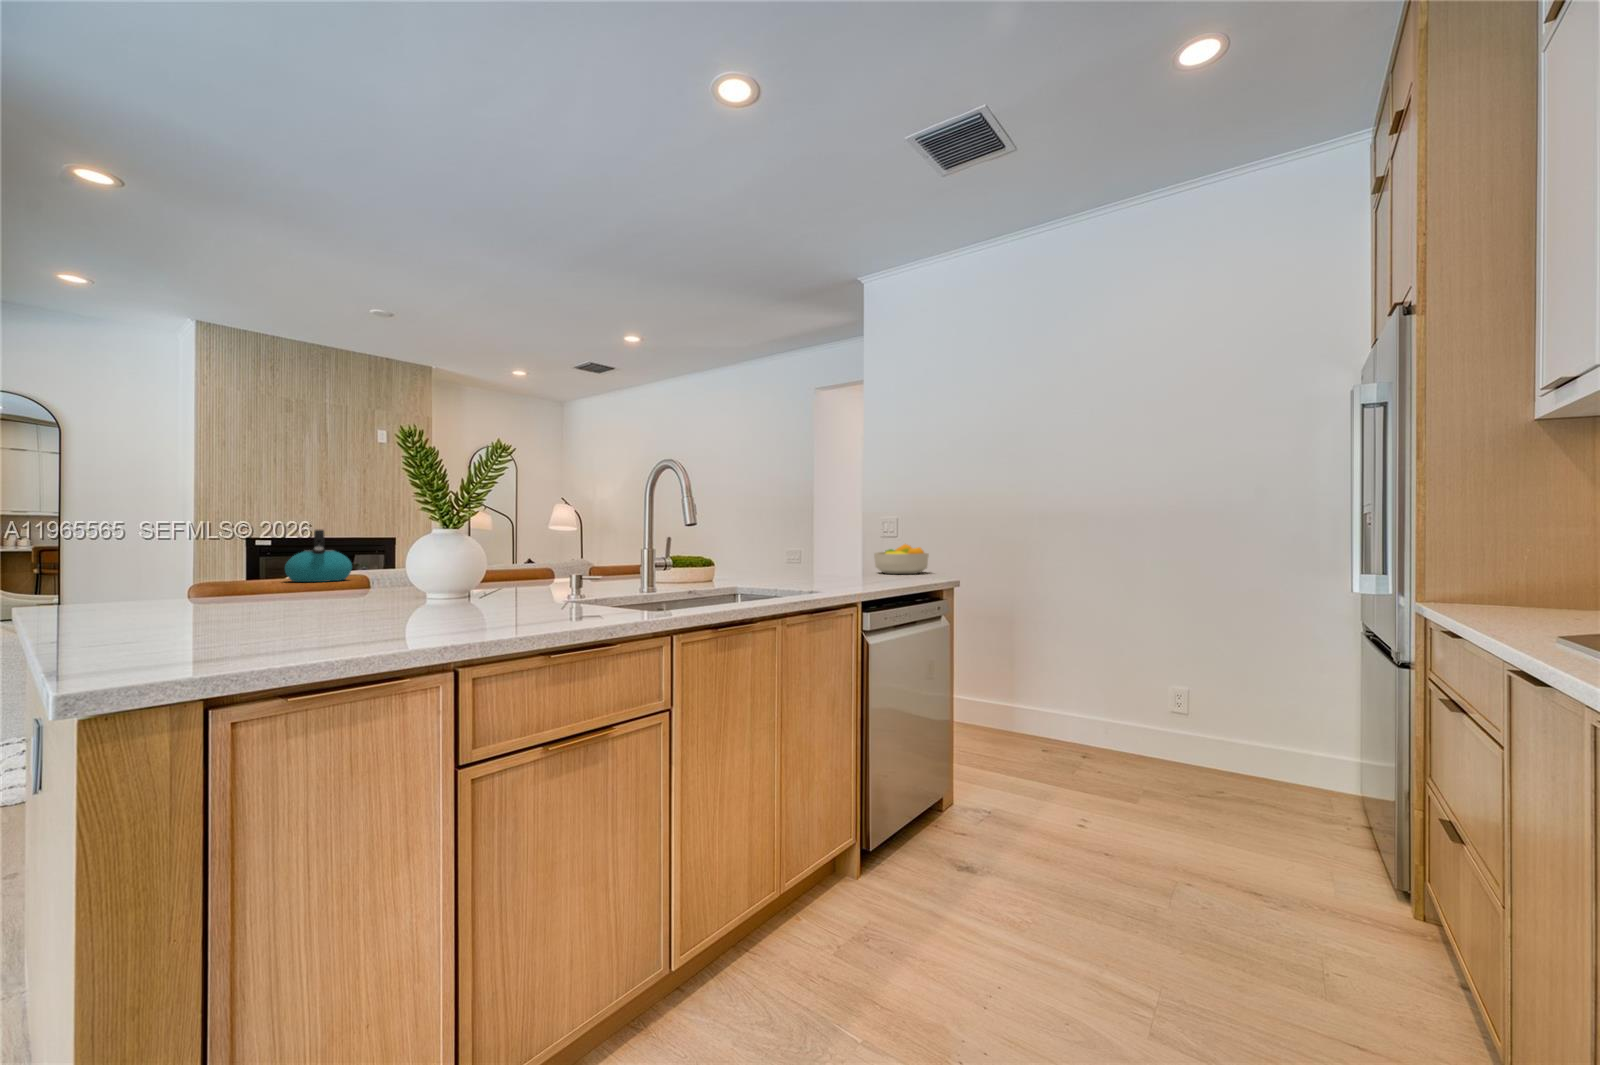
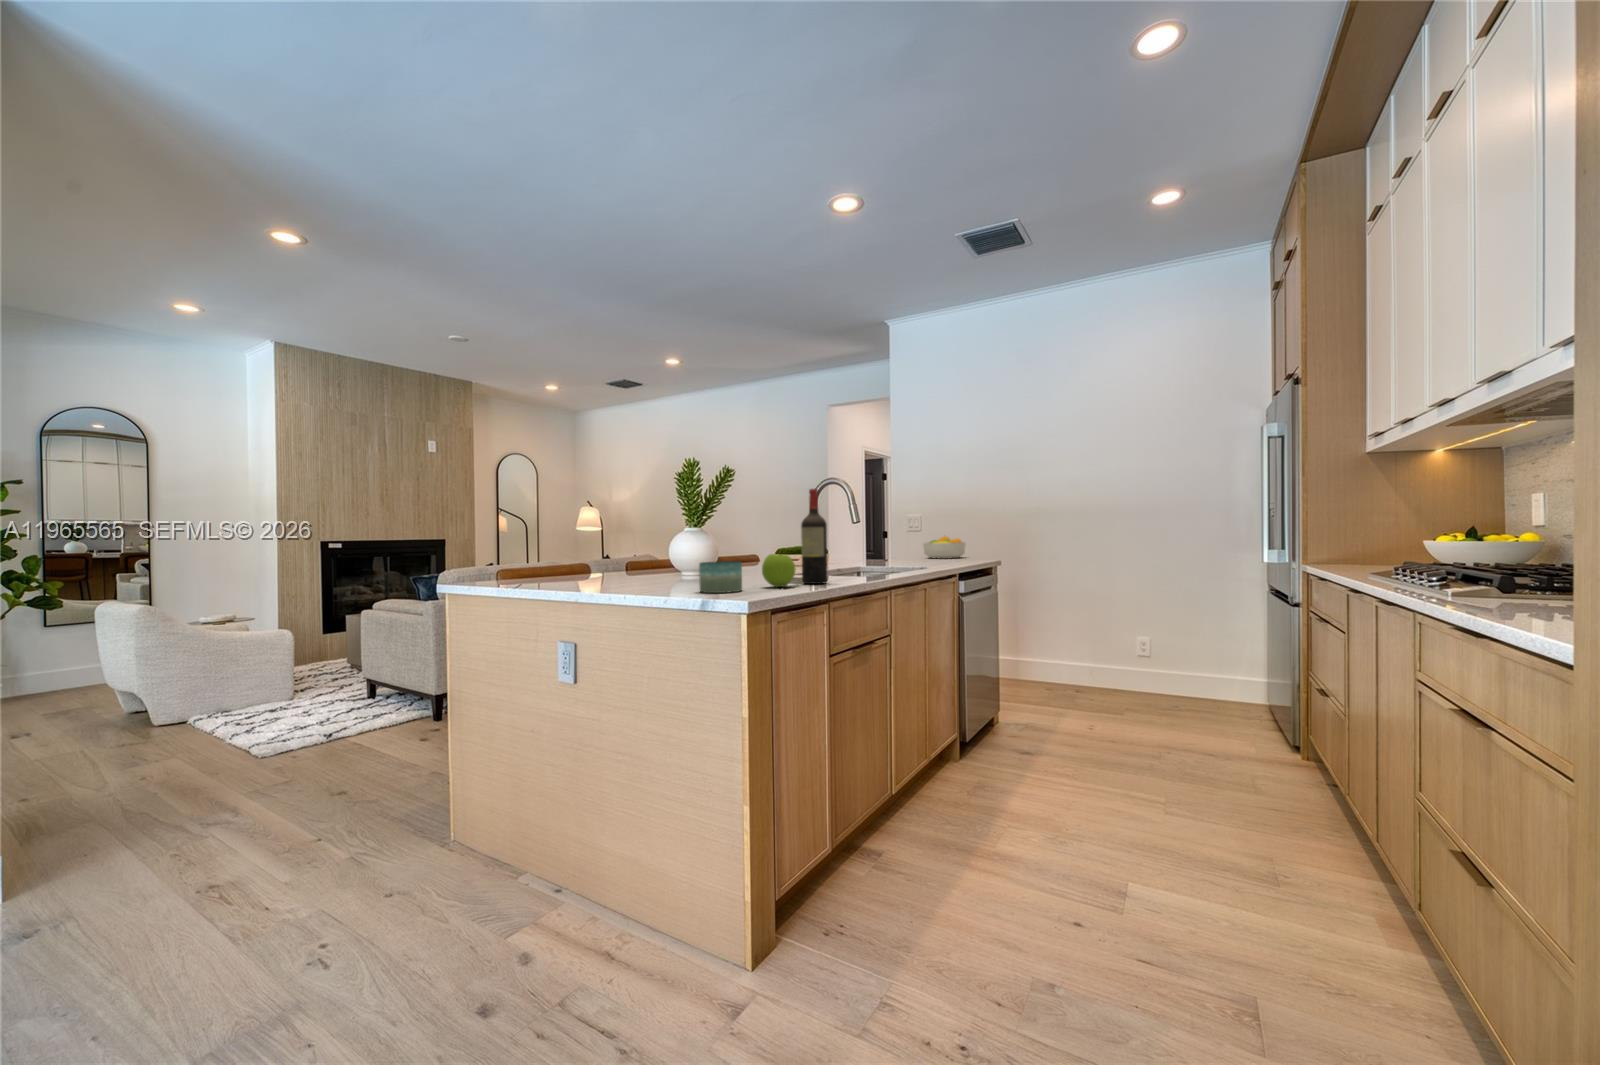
wine bottle: none [476,461,525,630] -> present [801,489,827,584]
kettle: present [285,530,352,582] -> none [498,531,544,572]
apple: none [359,575,432,637] -> present [762,554,796,587]
candle: none [187,589,294,653] -> present [699,561,742,593]

